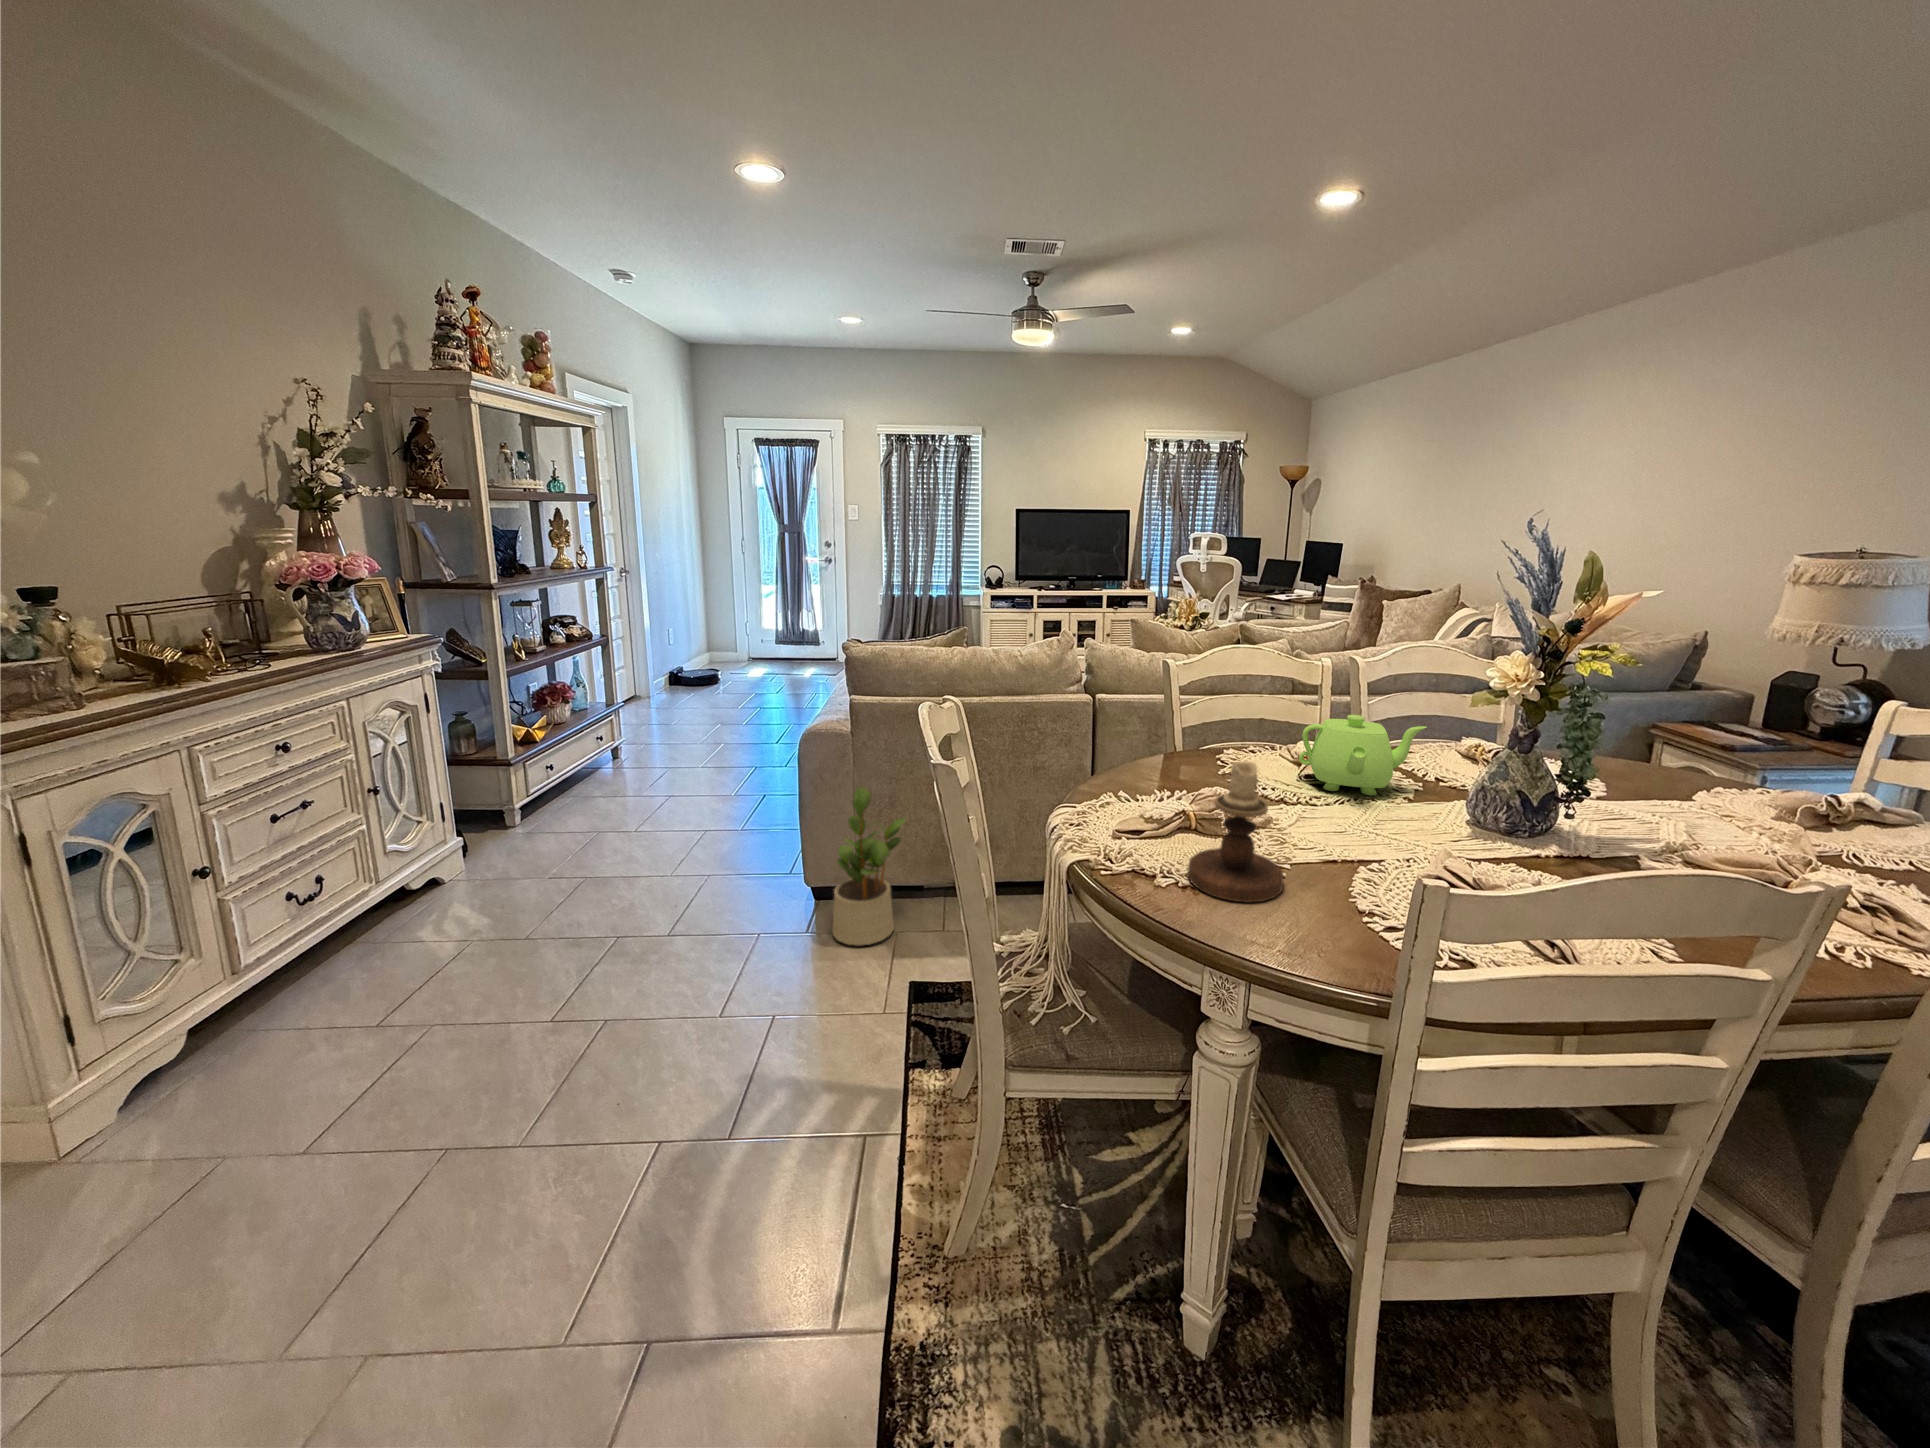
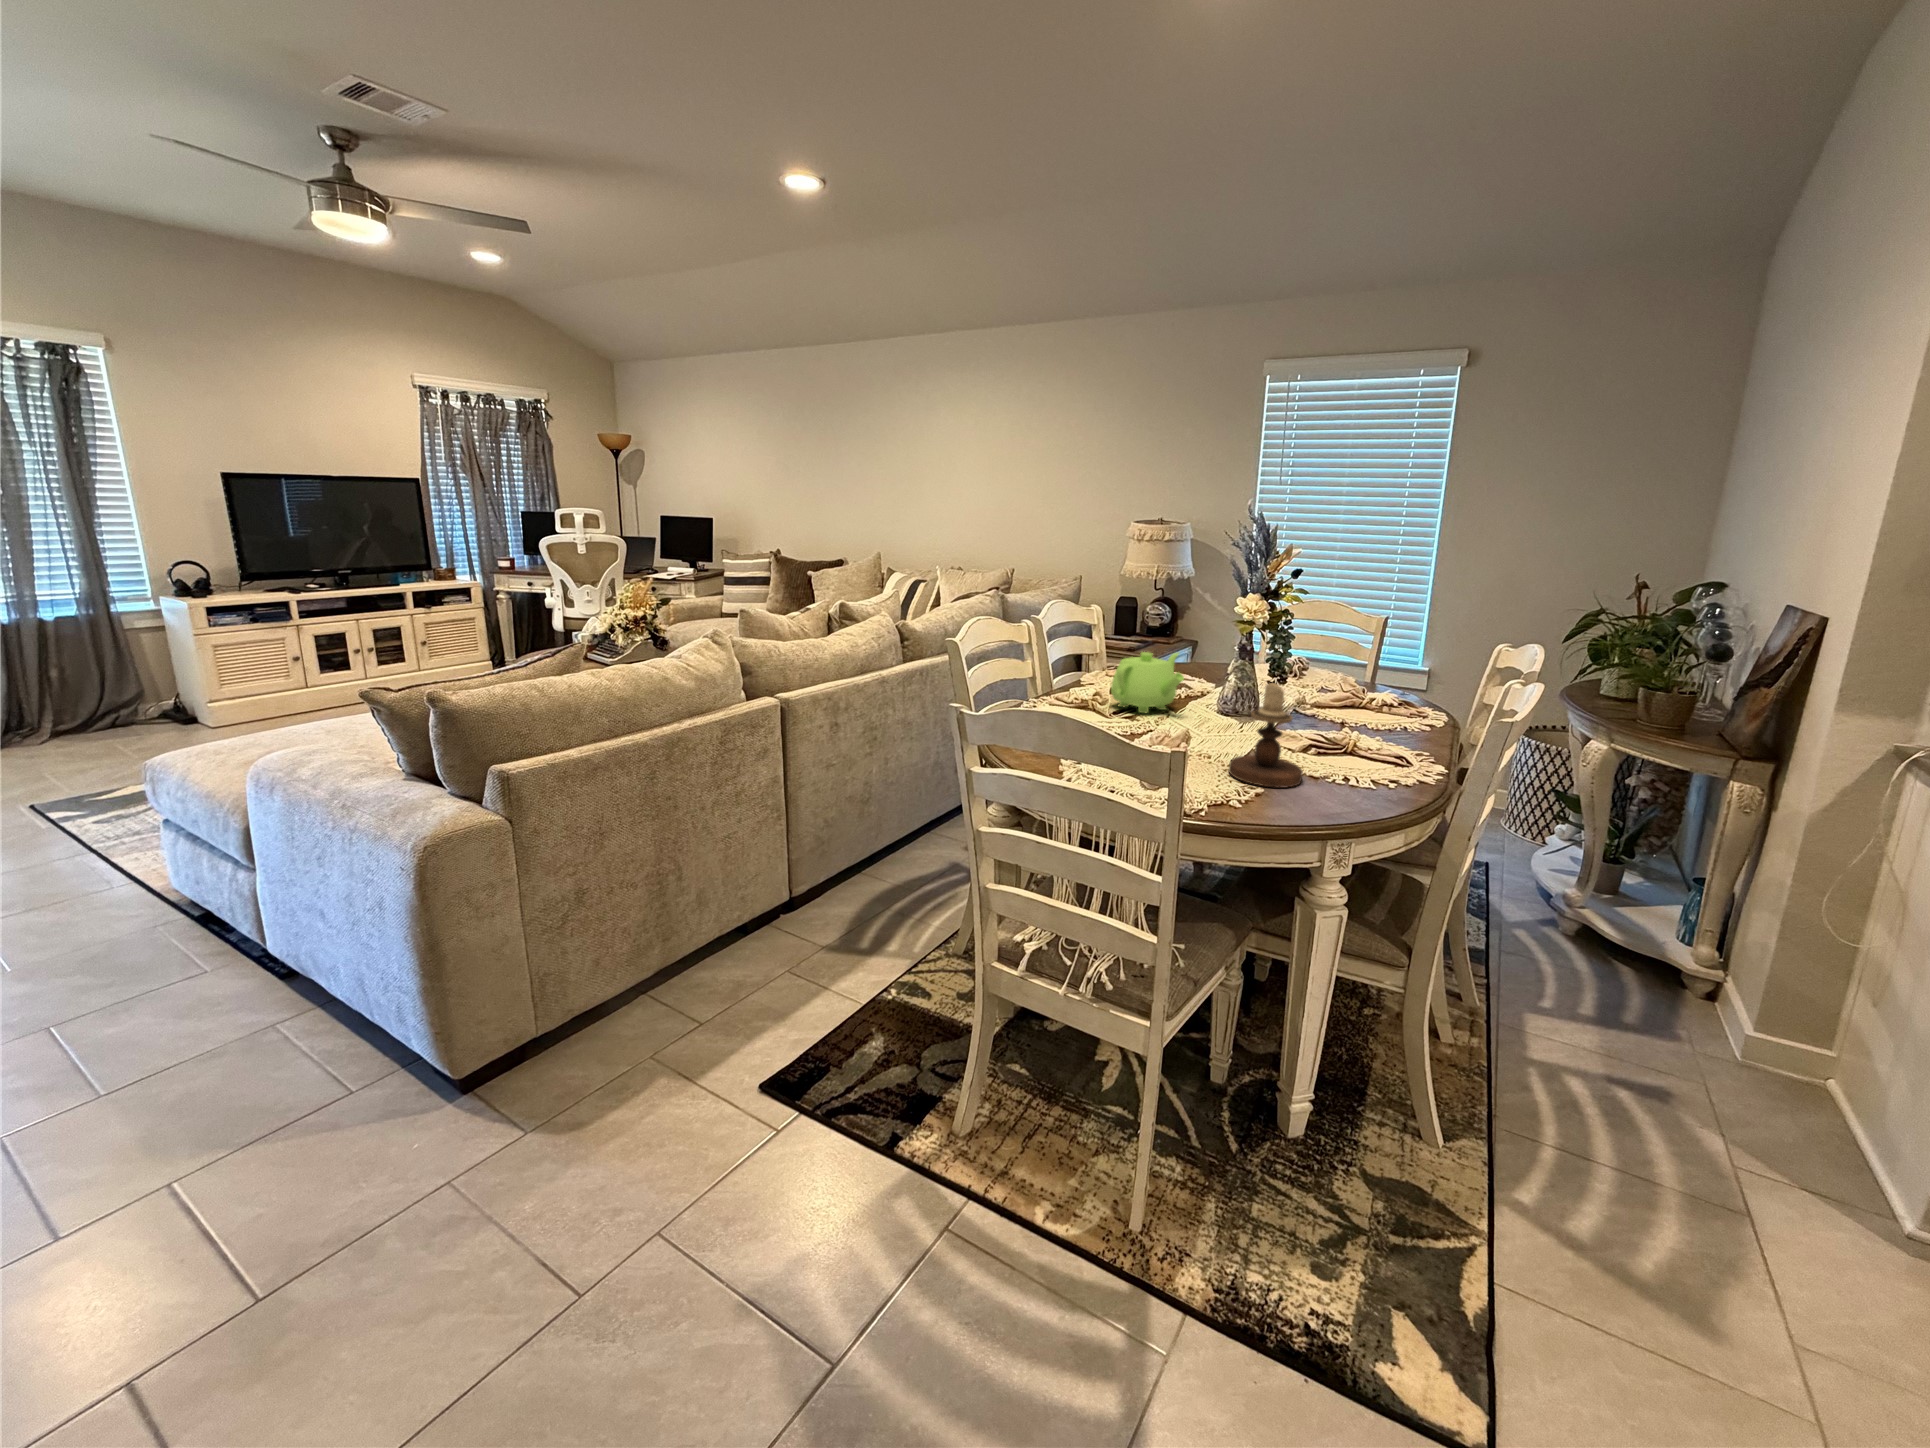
potted plant: present [832,787,906,946] -> none [537,880,664,1118]

